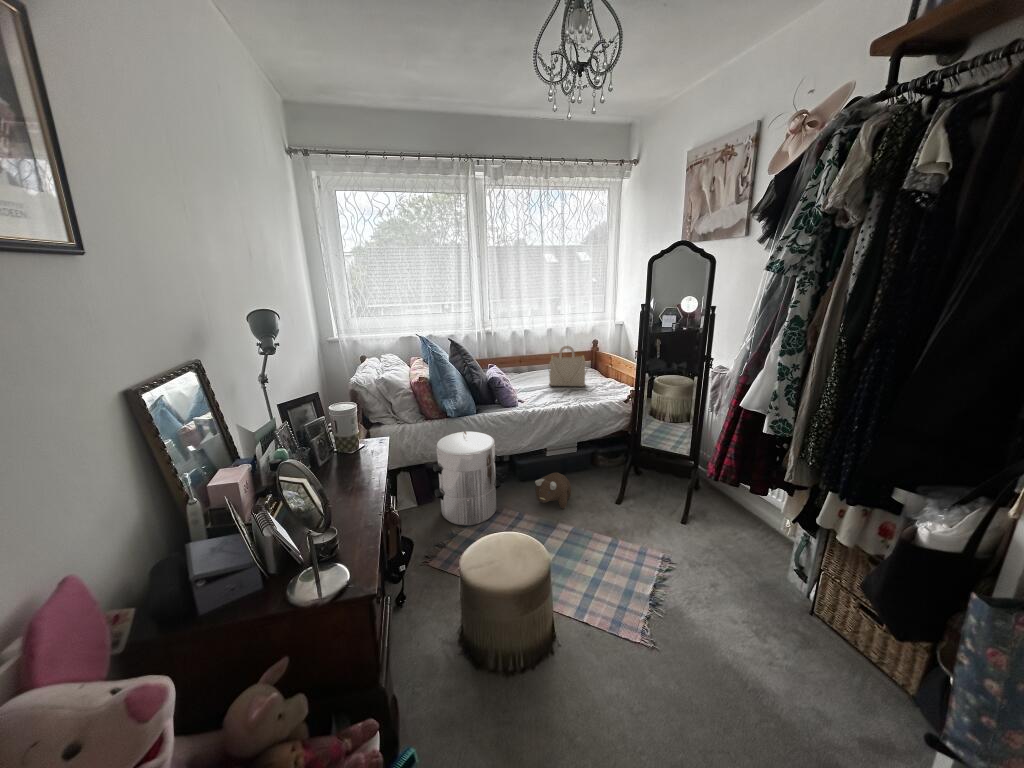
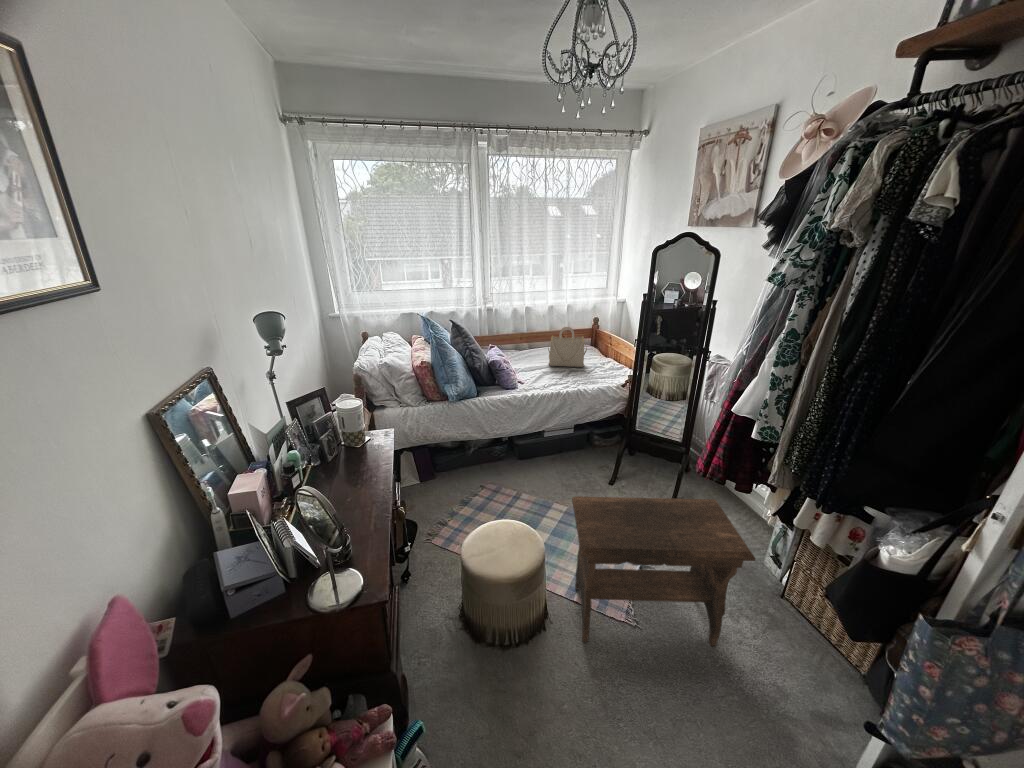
waste bin: present [433,431,501,525] -> none [436,414,500,503]
plush toy: present [535,473,571,509] -> none [533,453,567,488]
footstool: none [577,505,777,669] -> present [572,496,755,646]

